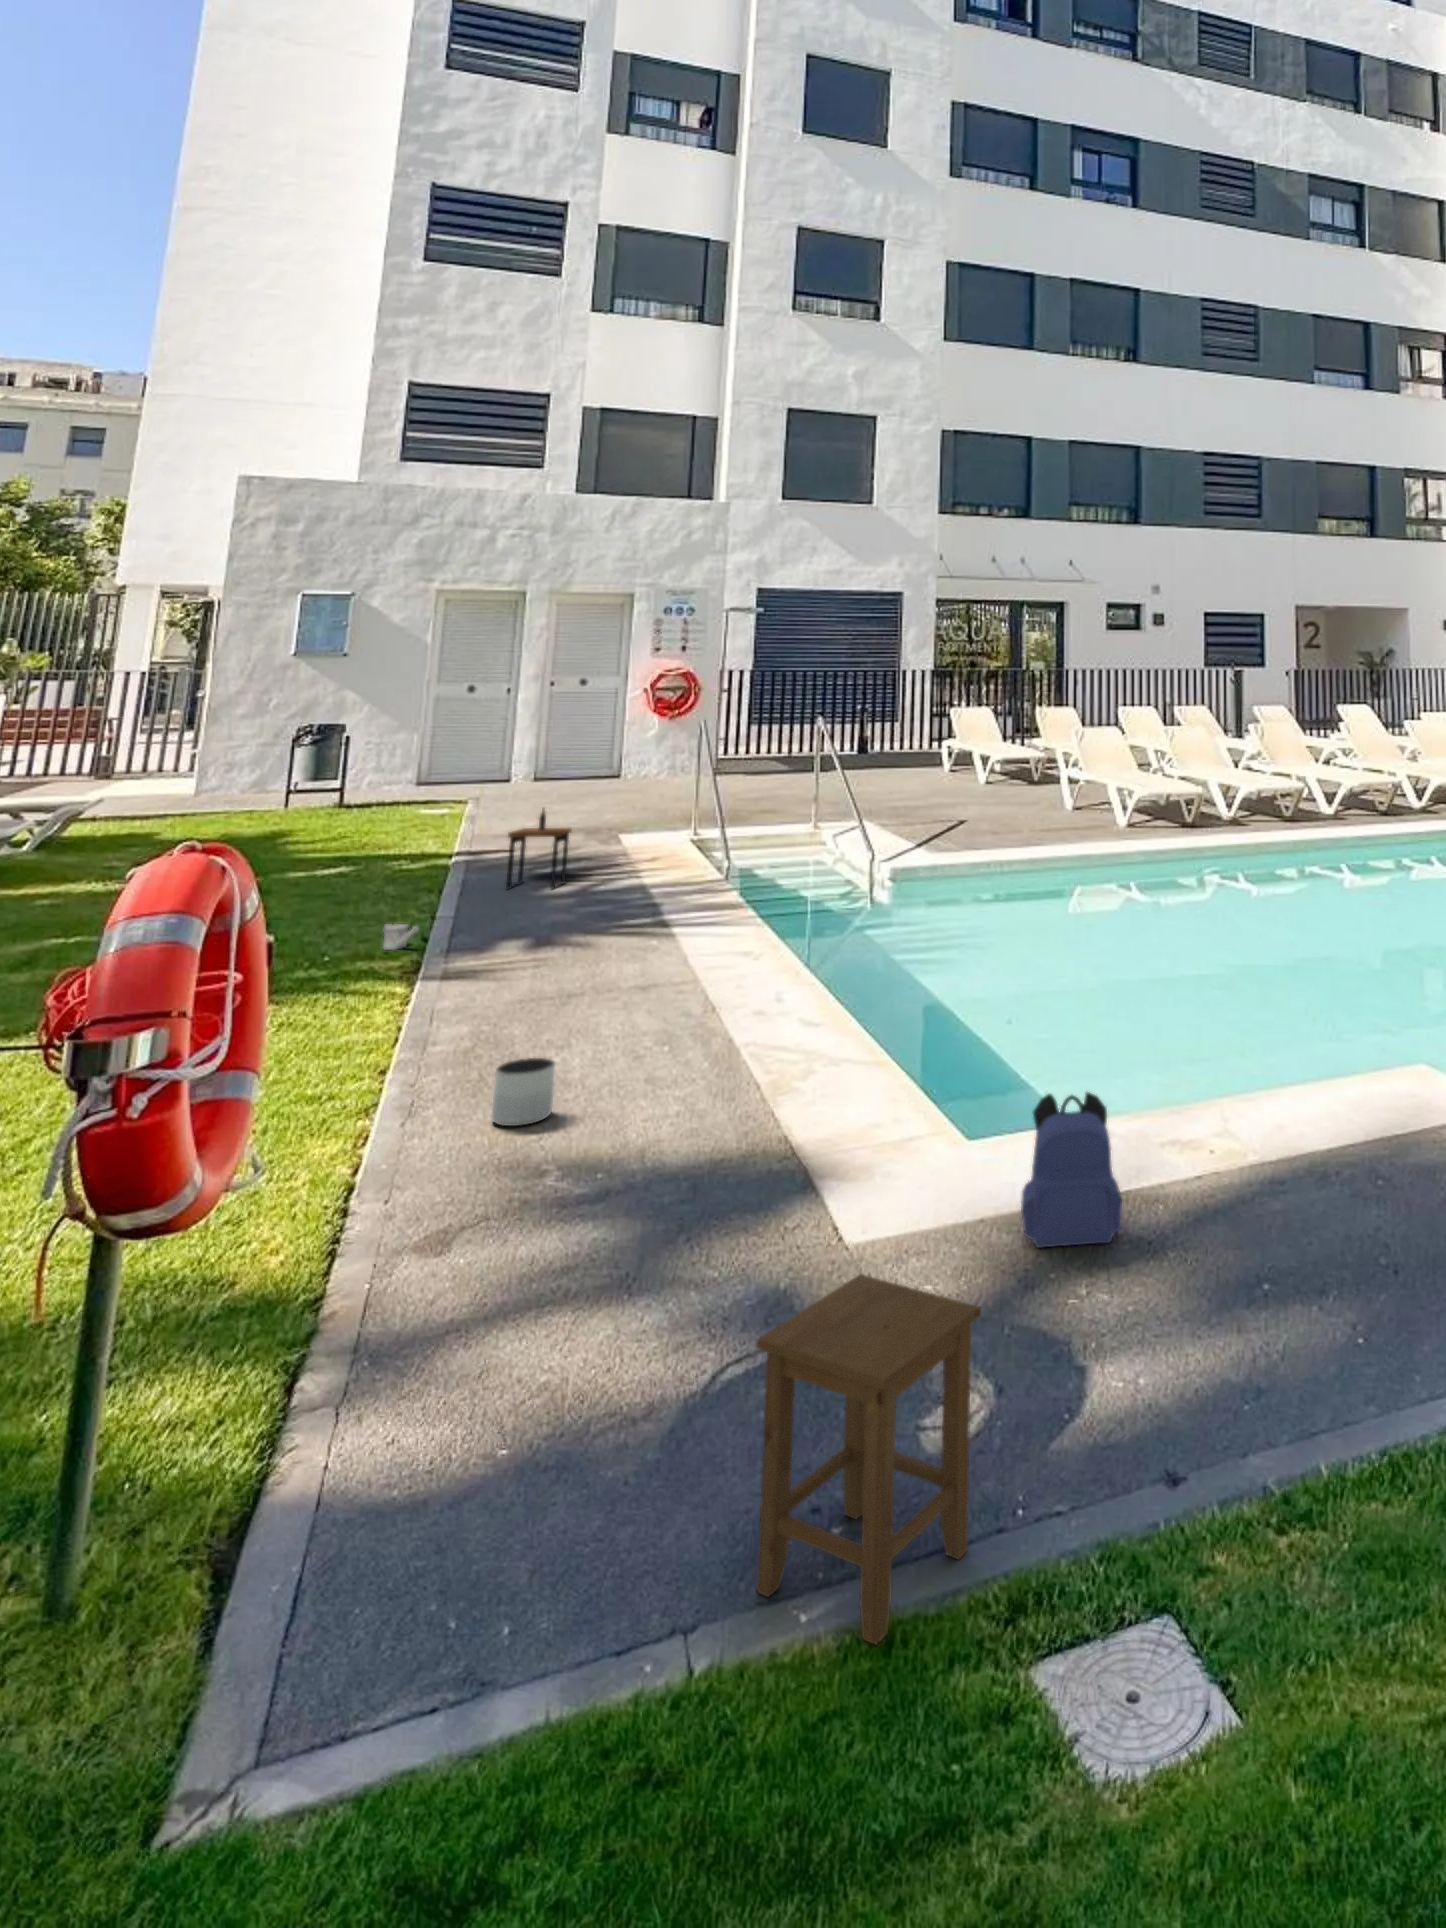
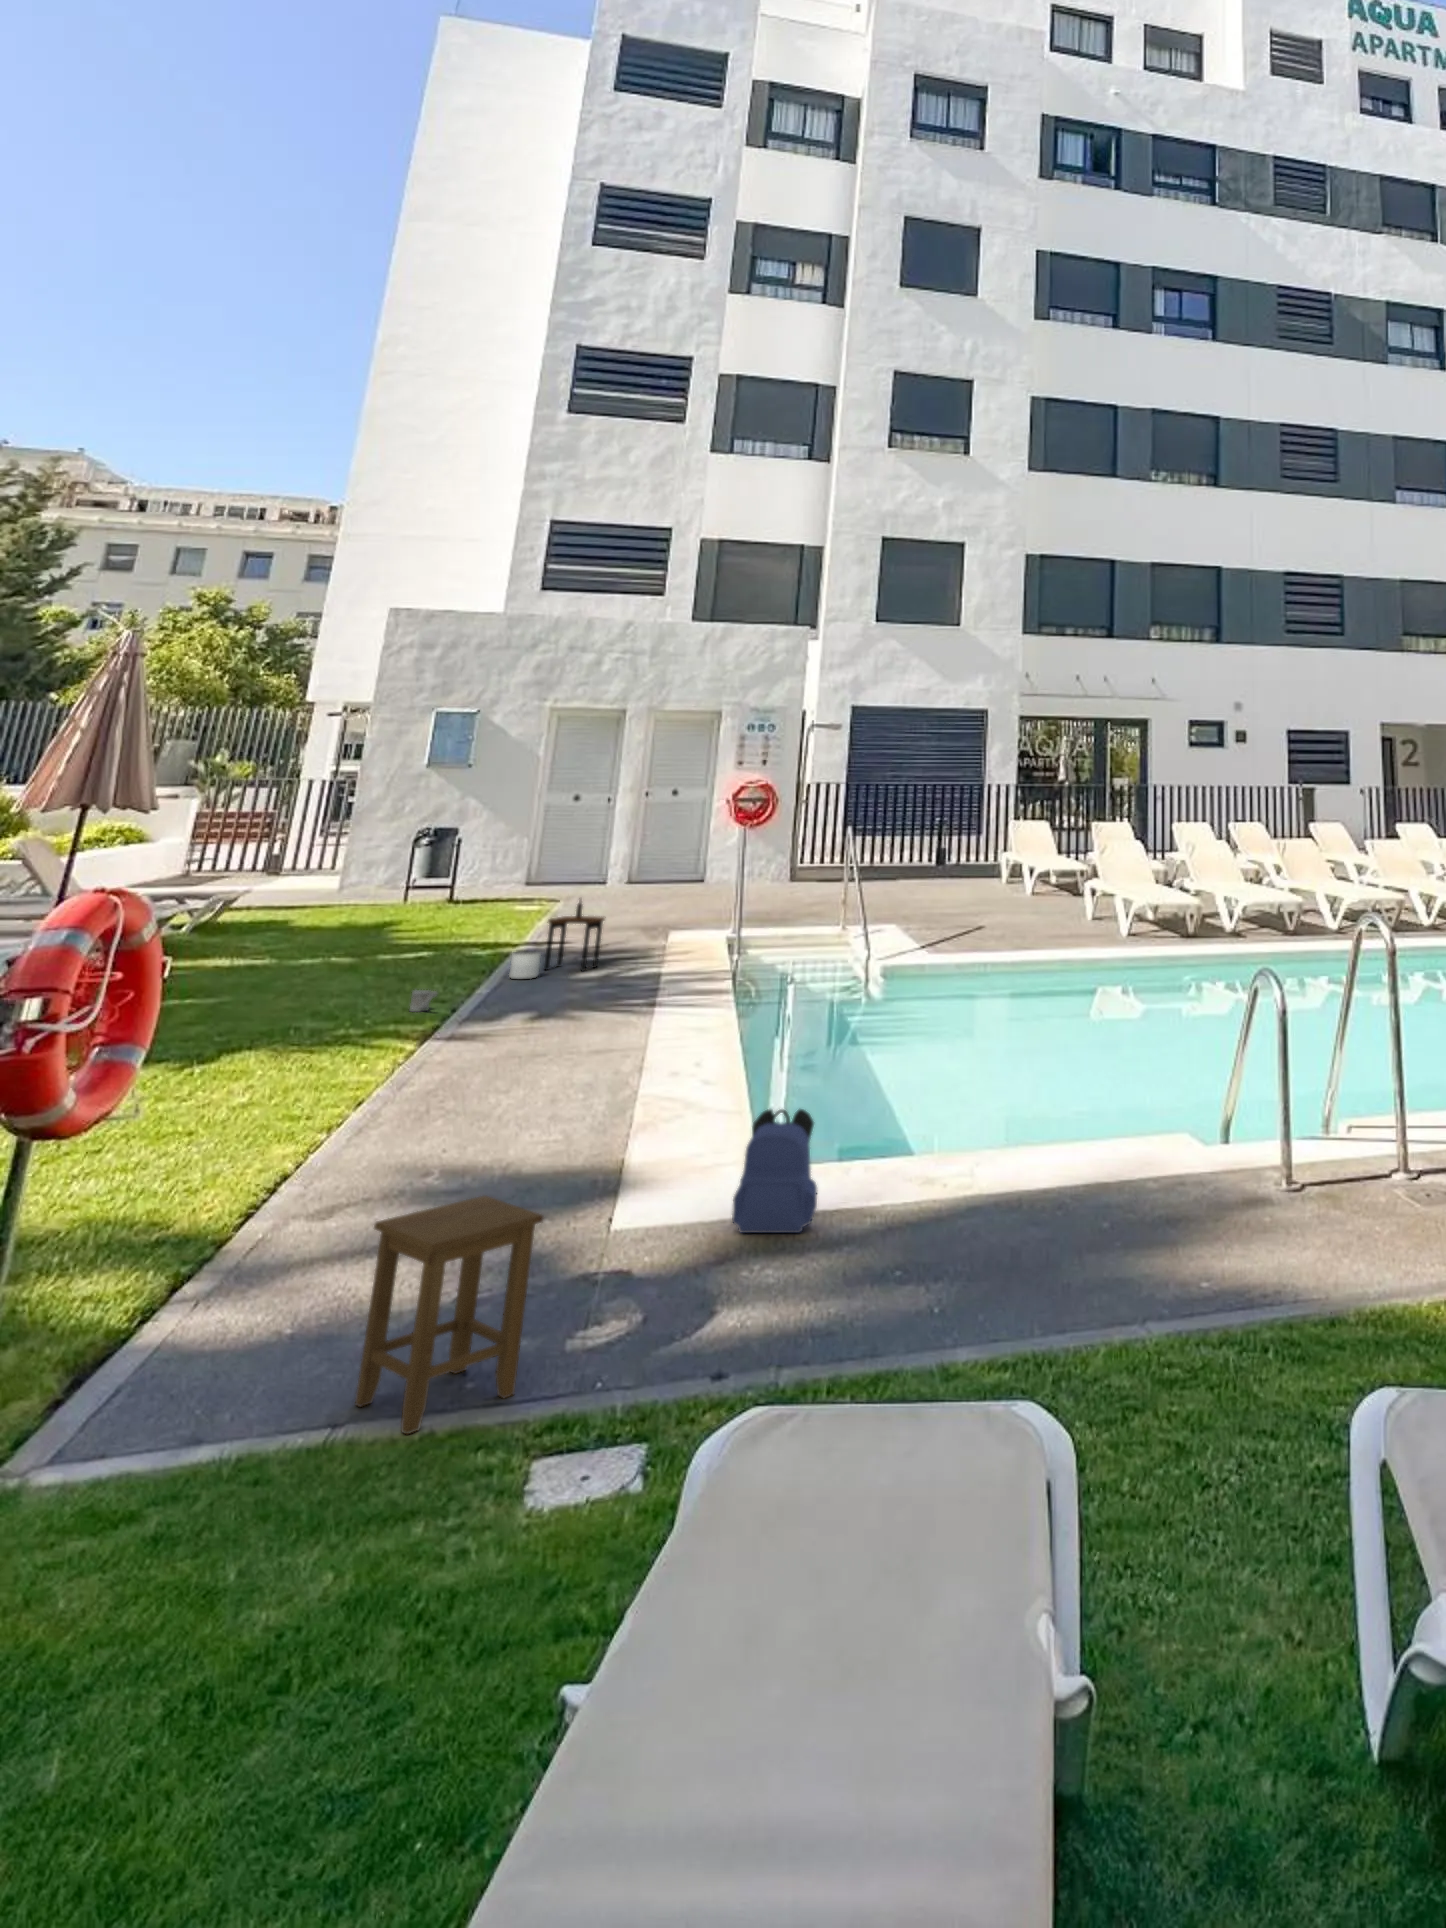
planter: present [492,1058,555,1126] -> present [509,951,540,979]

